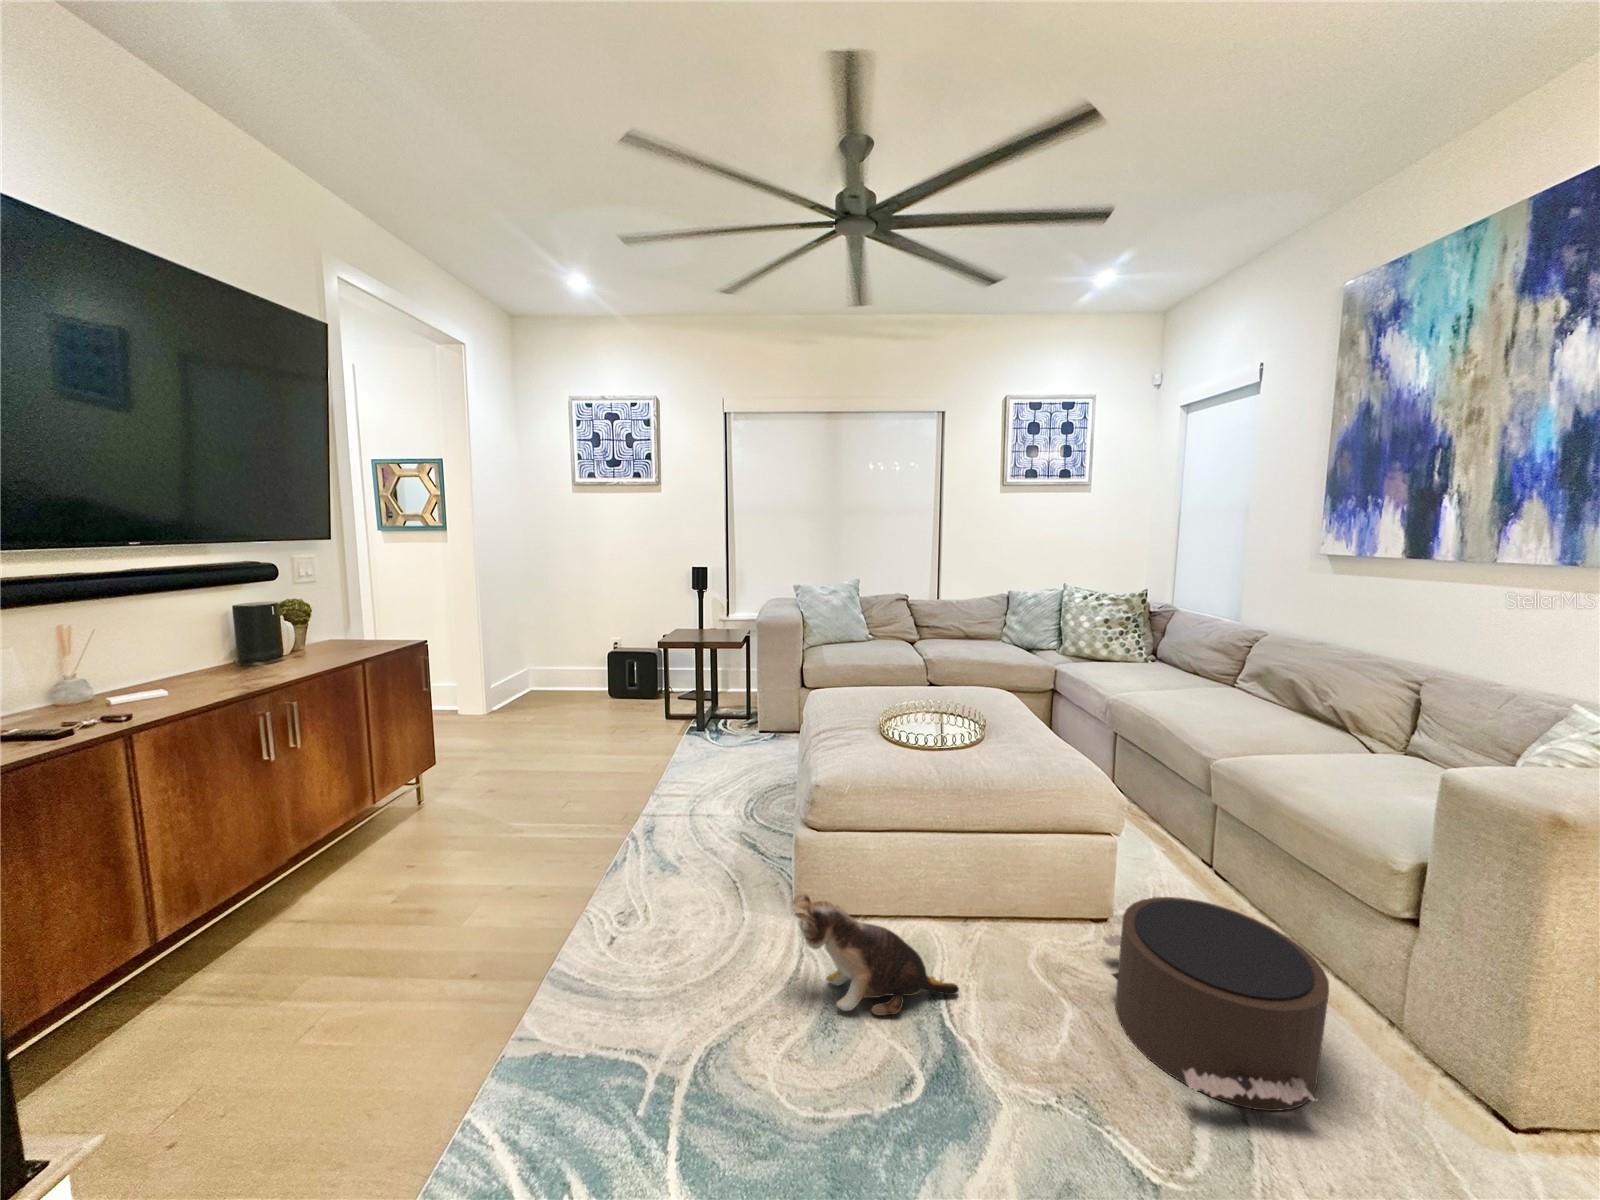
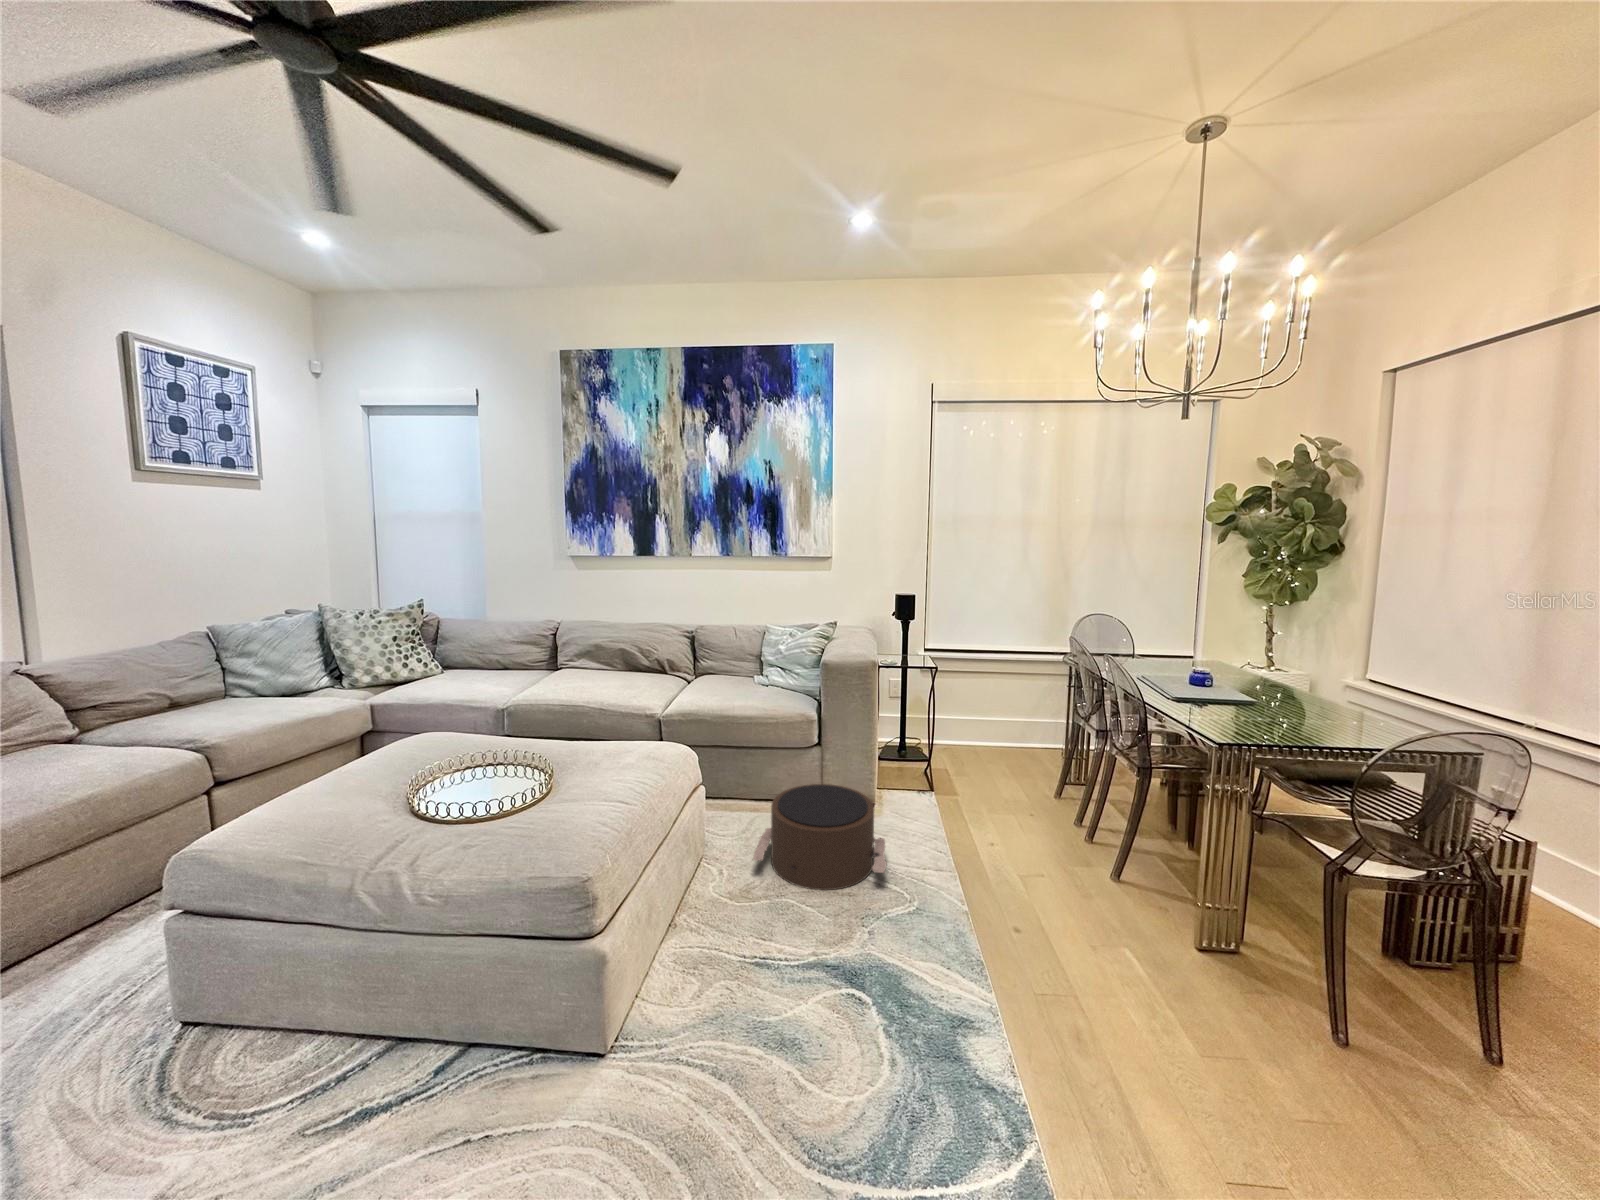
plush toy: present [793,895,959,1015] -> none [756,950,812,1050]

